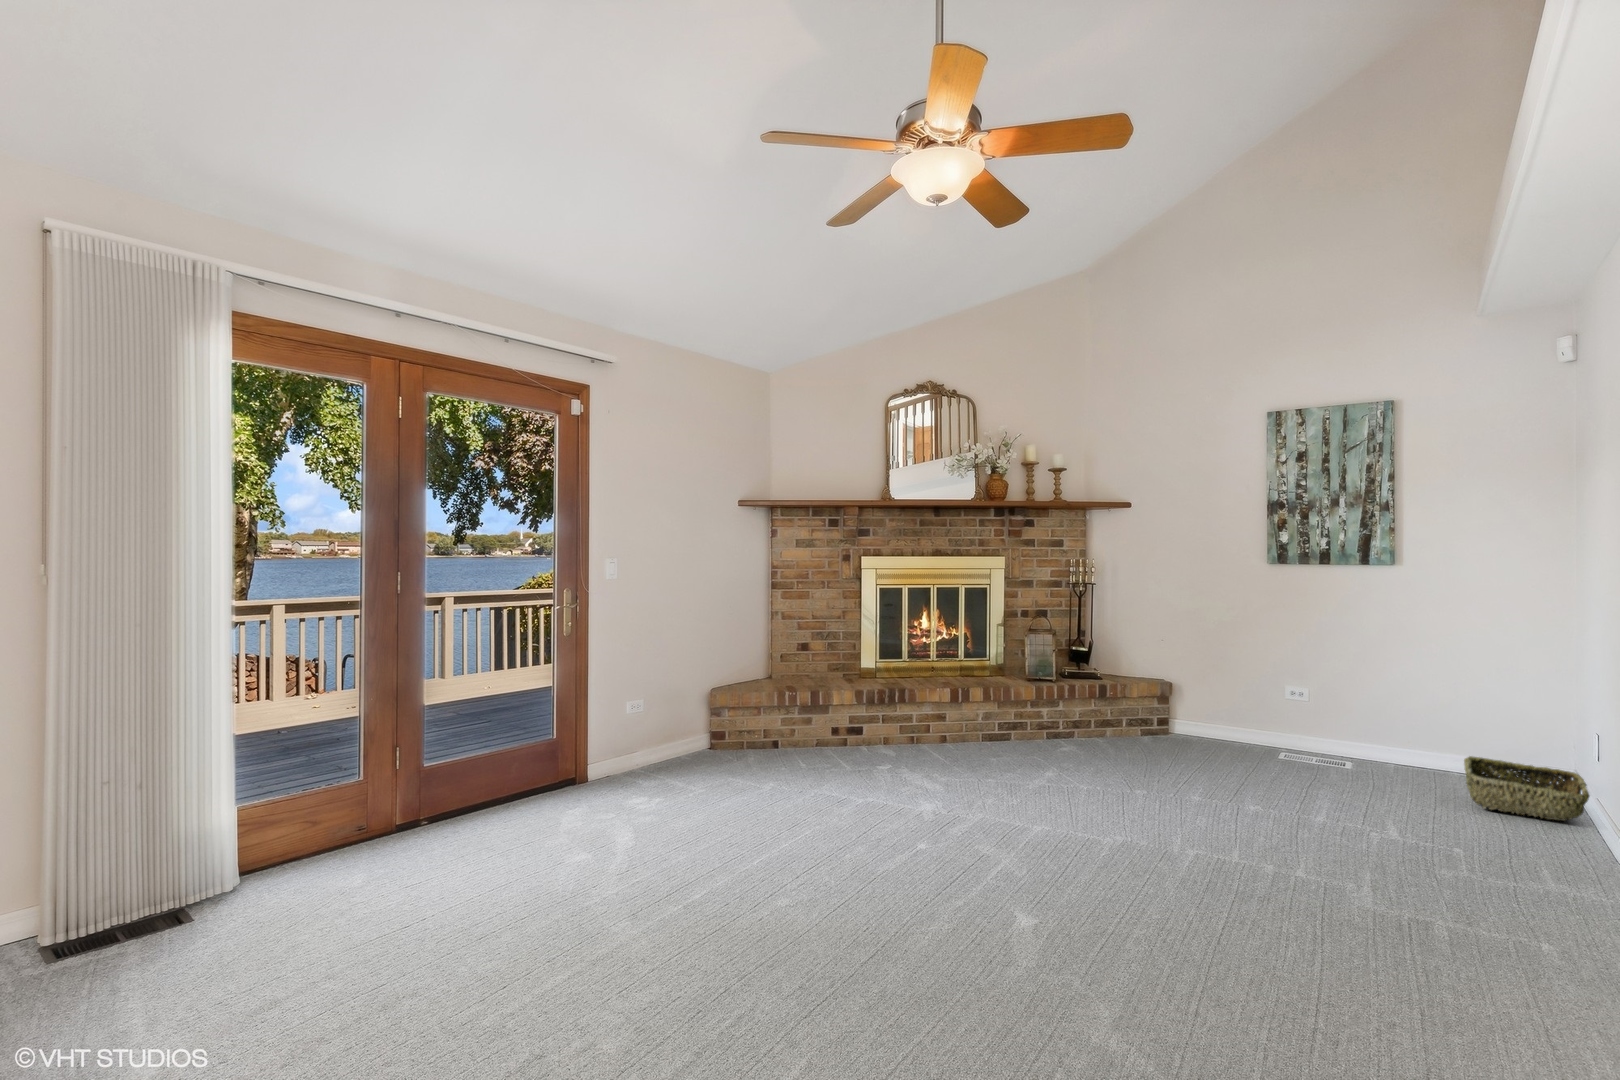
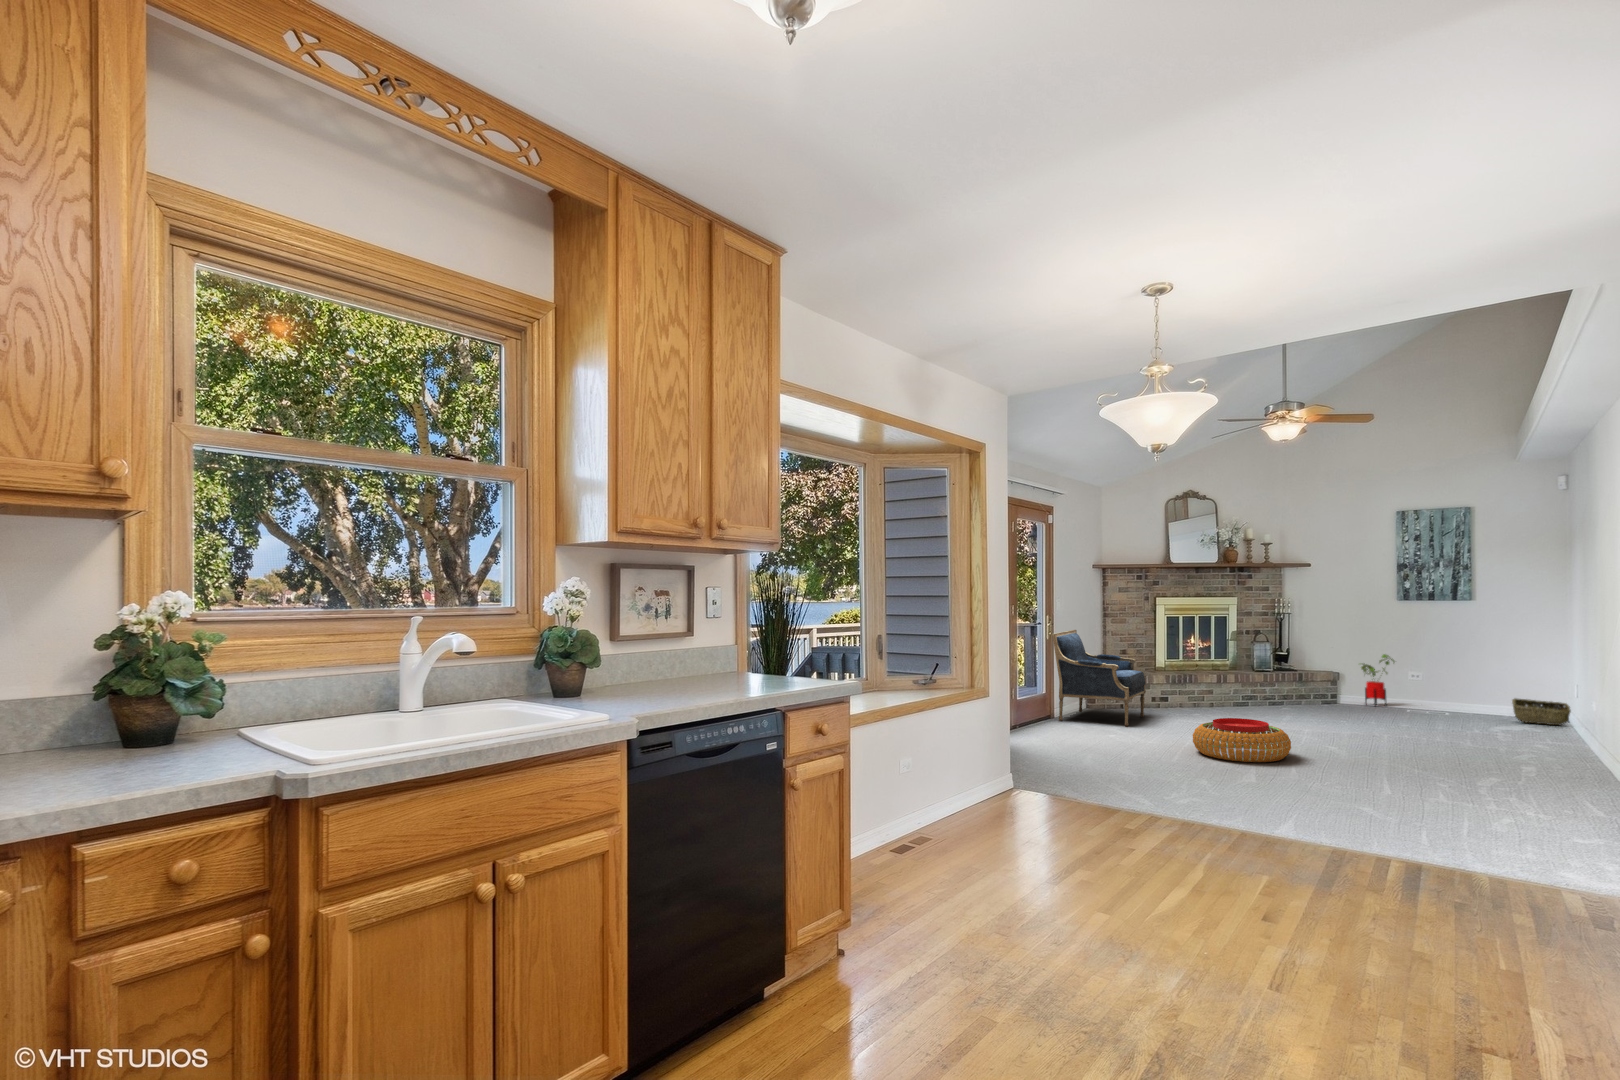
armchair: none [585,611,771,807] -> present [1052,630,1146,727]
house plant: none [1197,658,1260,750] -> present [1361,654,1394,705]
pouf: none [626,839,857,1000] -> present [1193,718,1291,762]

